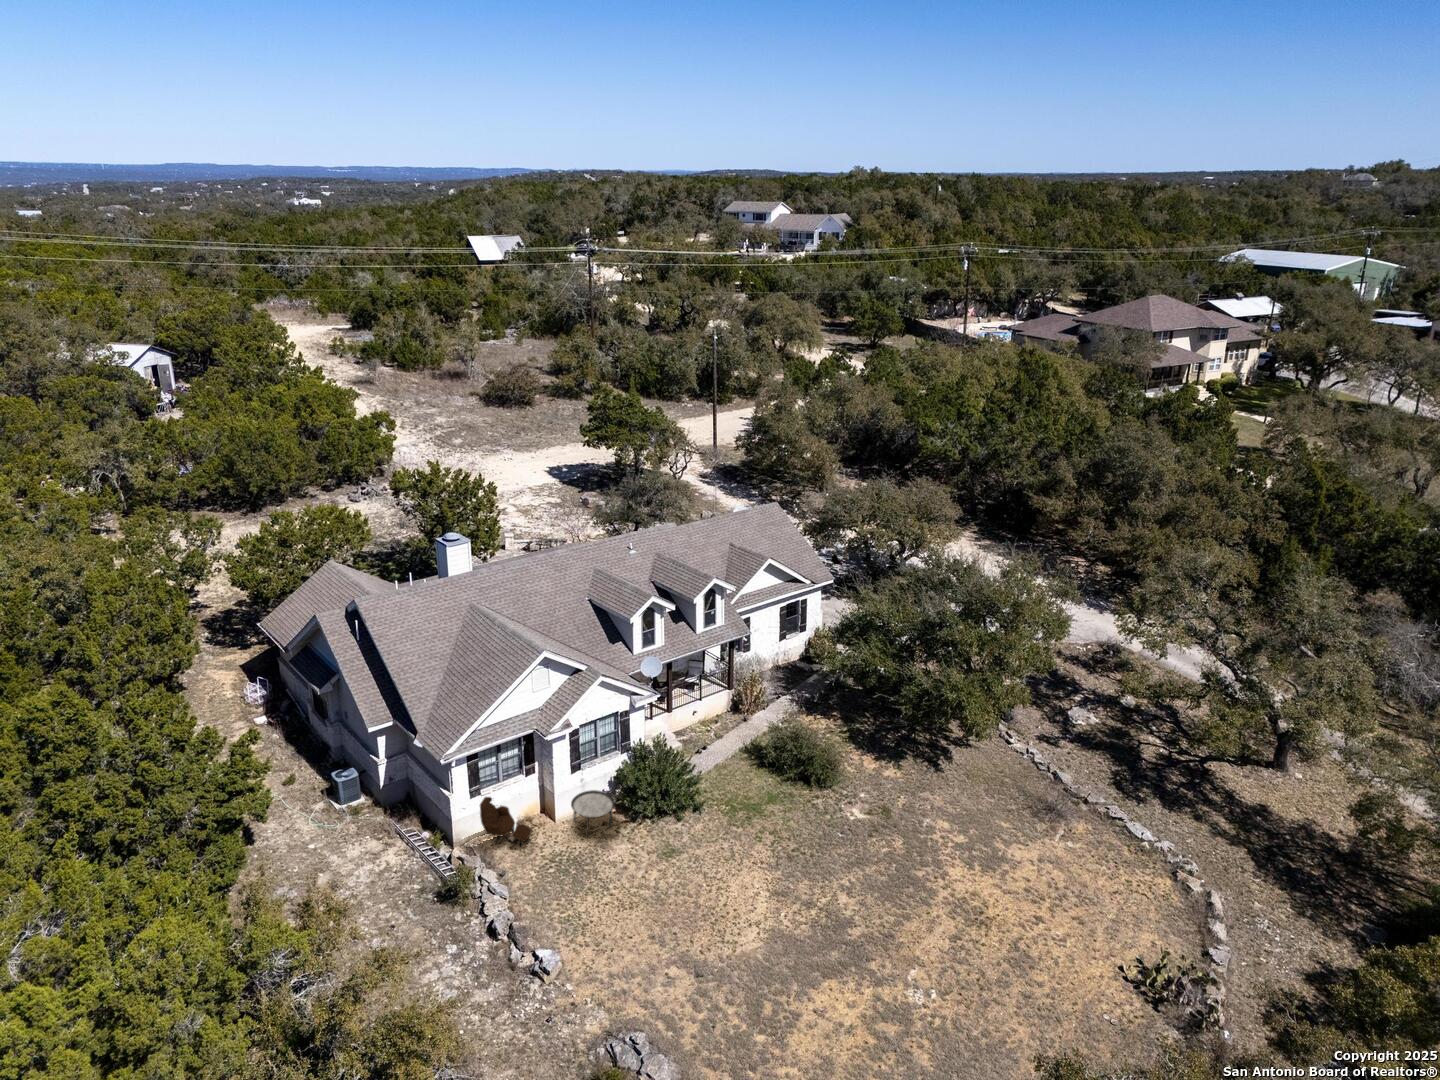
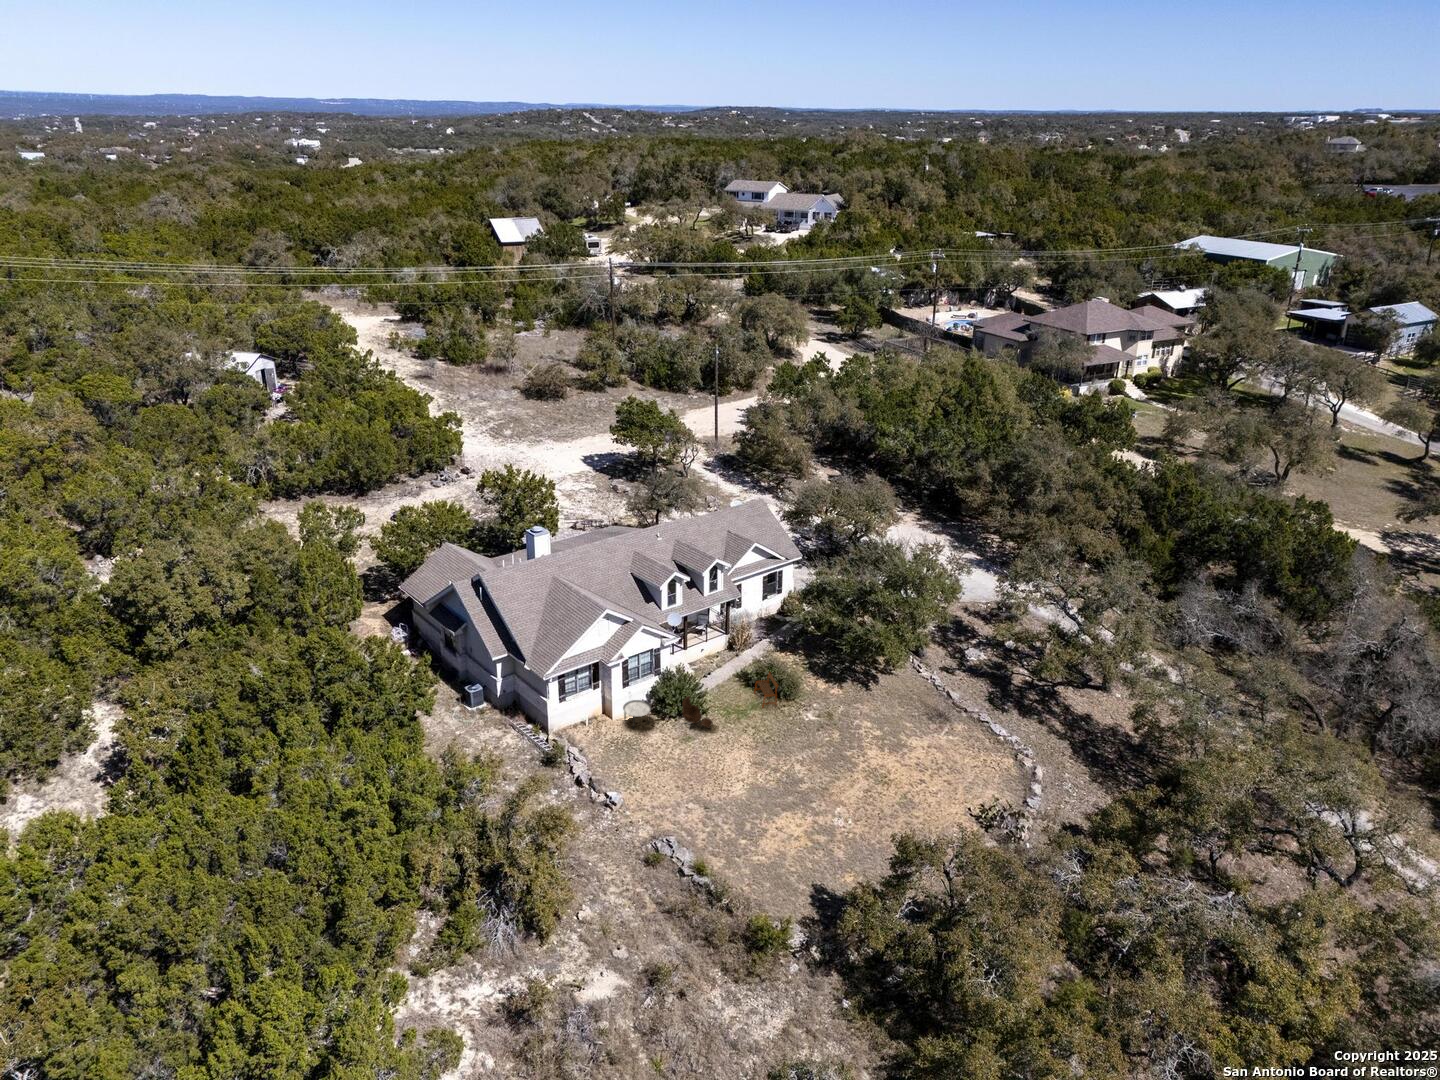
bench: none [770,745,807,800] -> present [754,672,778,707]
lounge chair: present [480,797,532,845] -> present [682,696,713,729]

